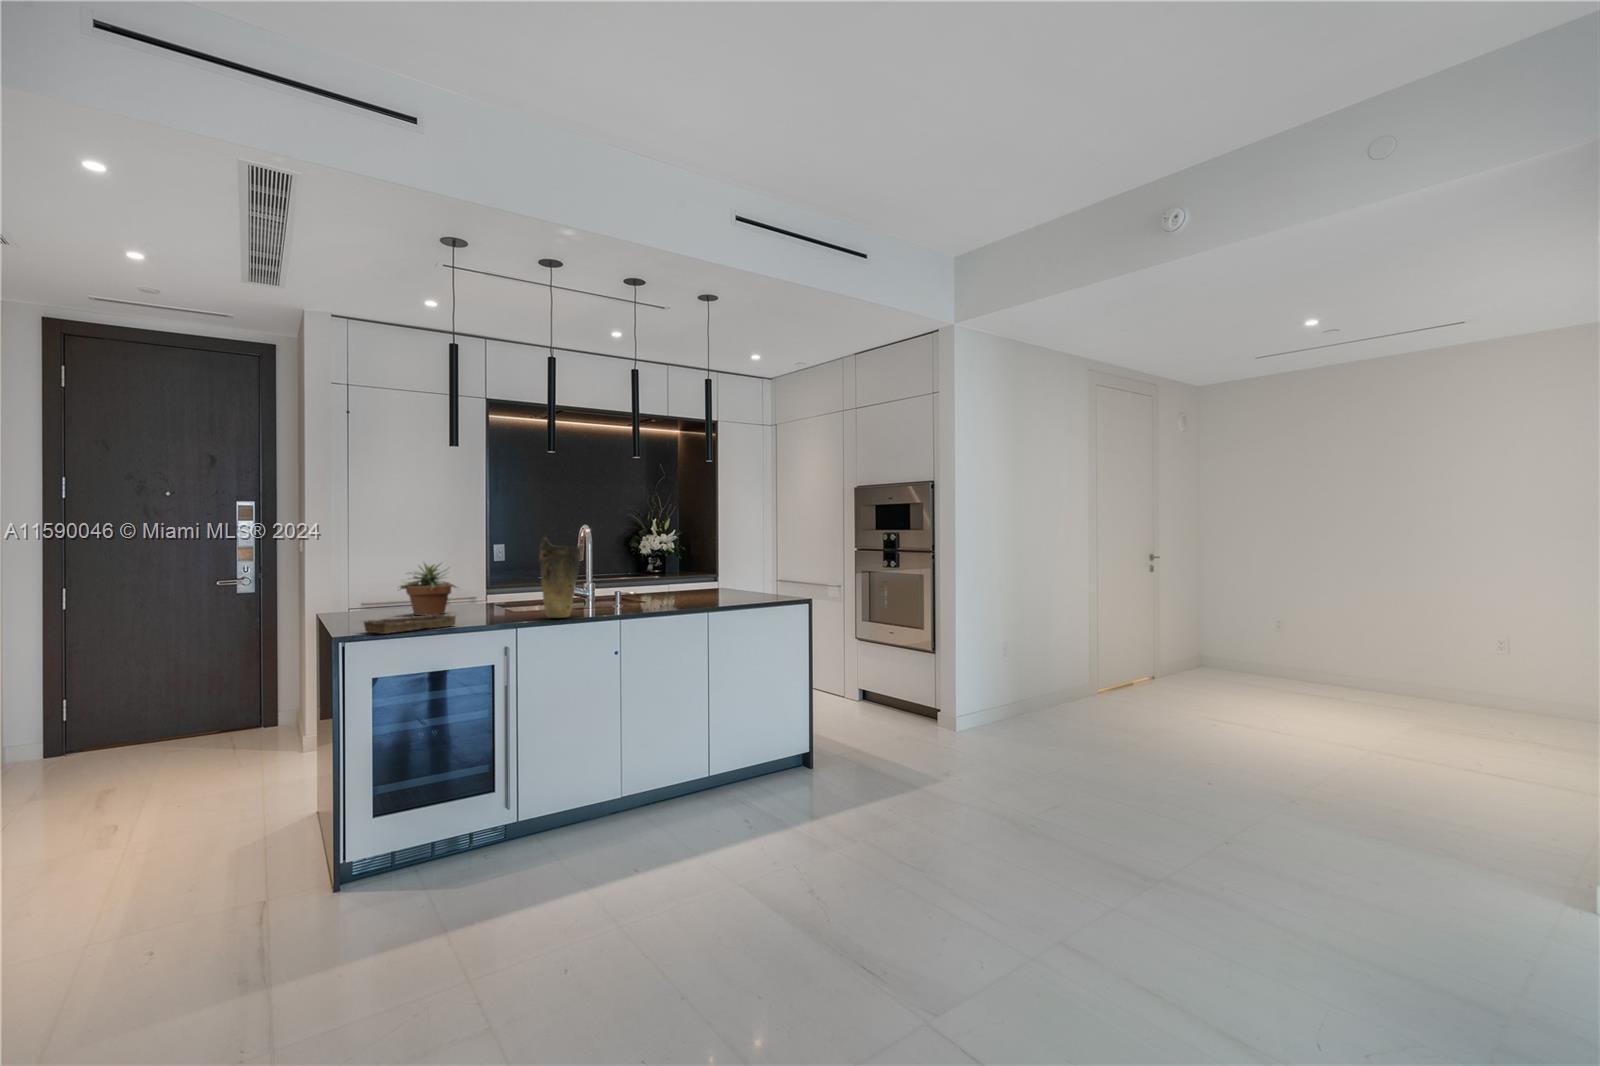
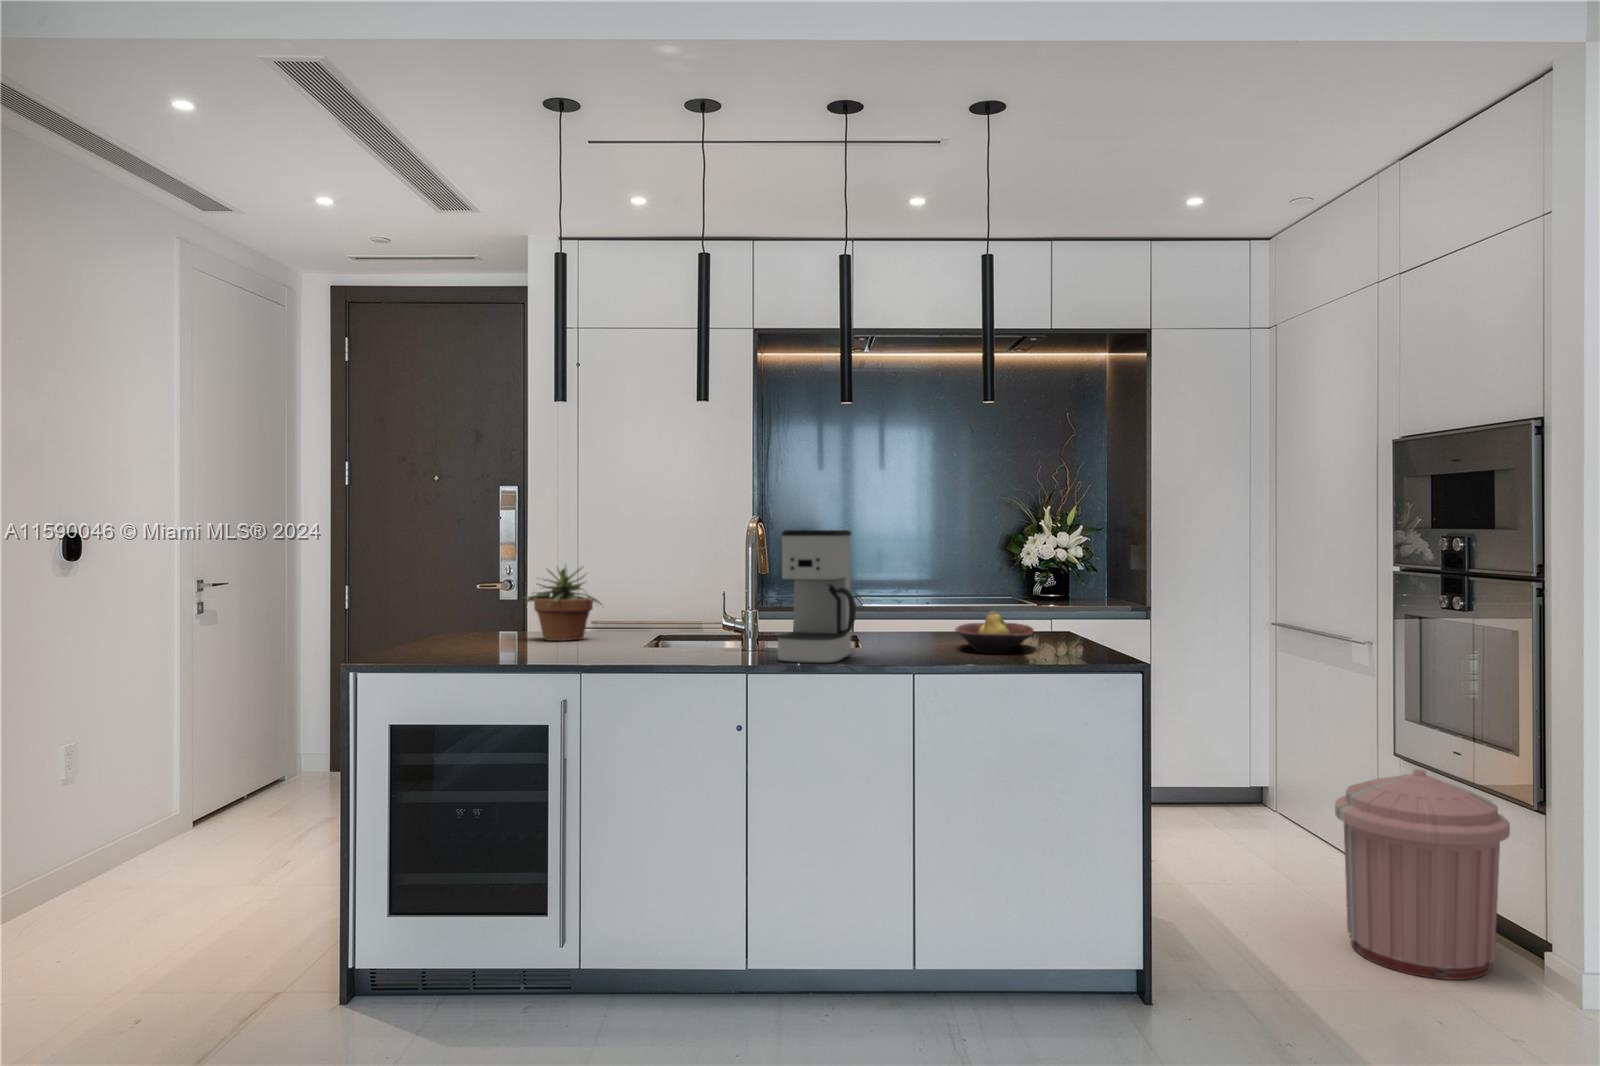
coffee maker: none [630,535,674,612] -> present [778,530,856,664]
vase: present [539,537,581,618] -> none [616,530,695,661]
fruit bowl: none [691,579,740,601] -> present [955,611,1034,653]
tray: present [364,615,456,634] -> none [380,641,503,663]
trash can: none [852,641,921,733] -> present [1335,769,1510,980]

